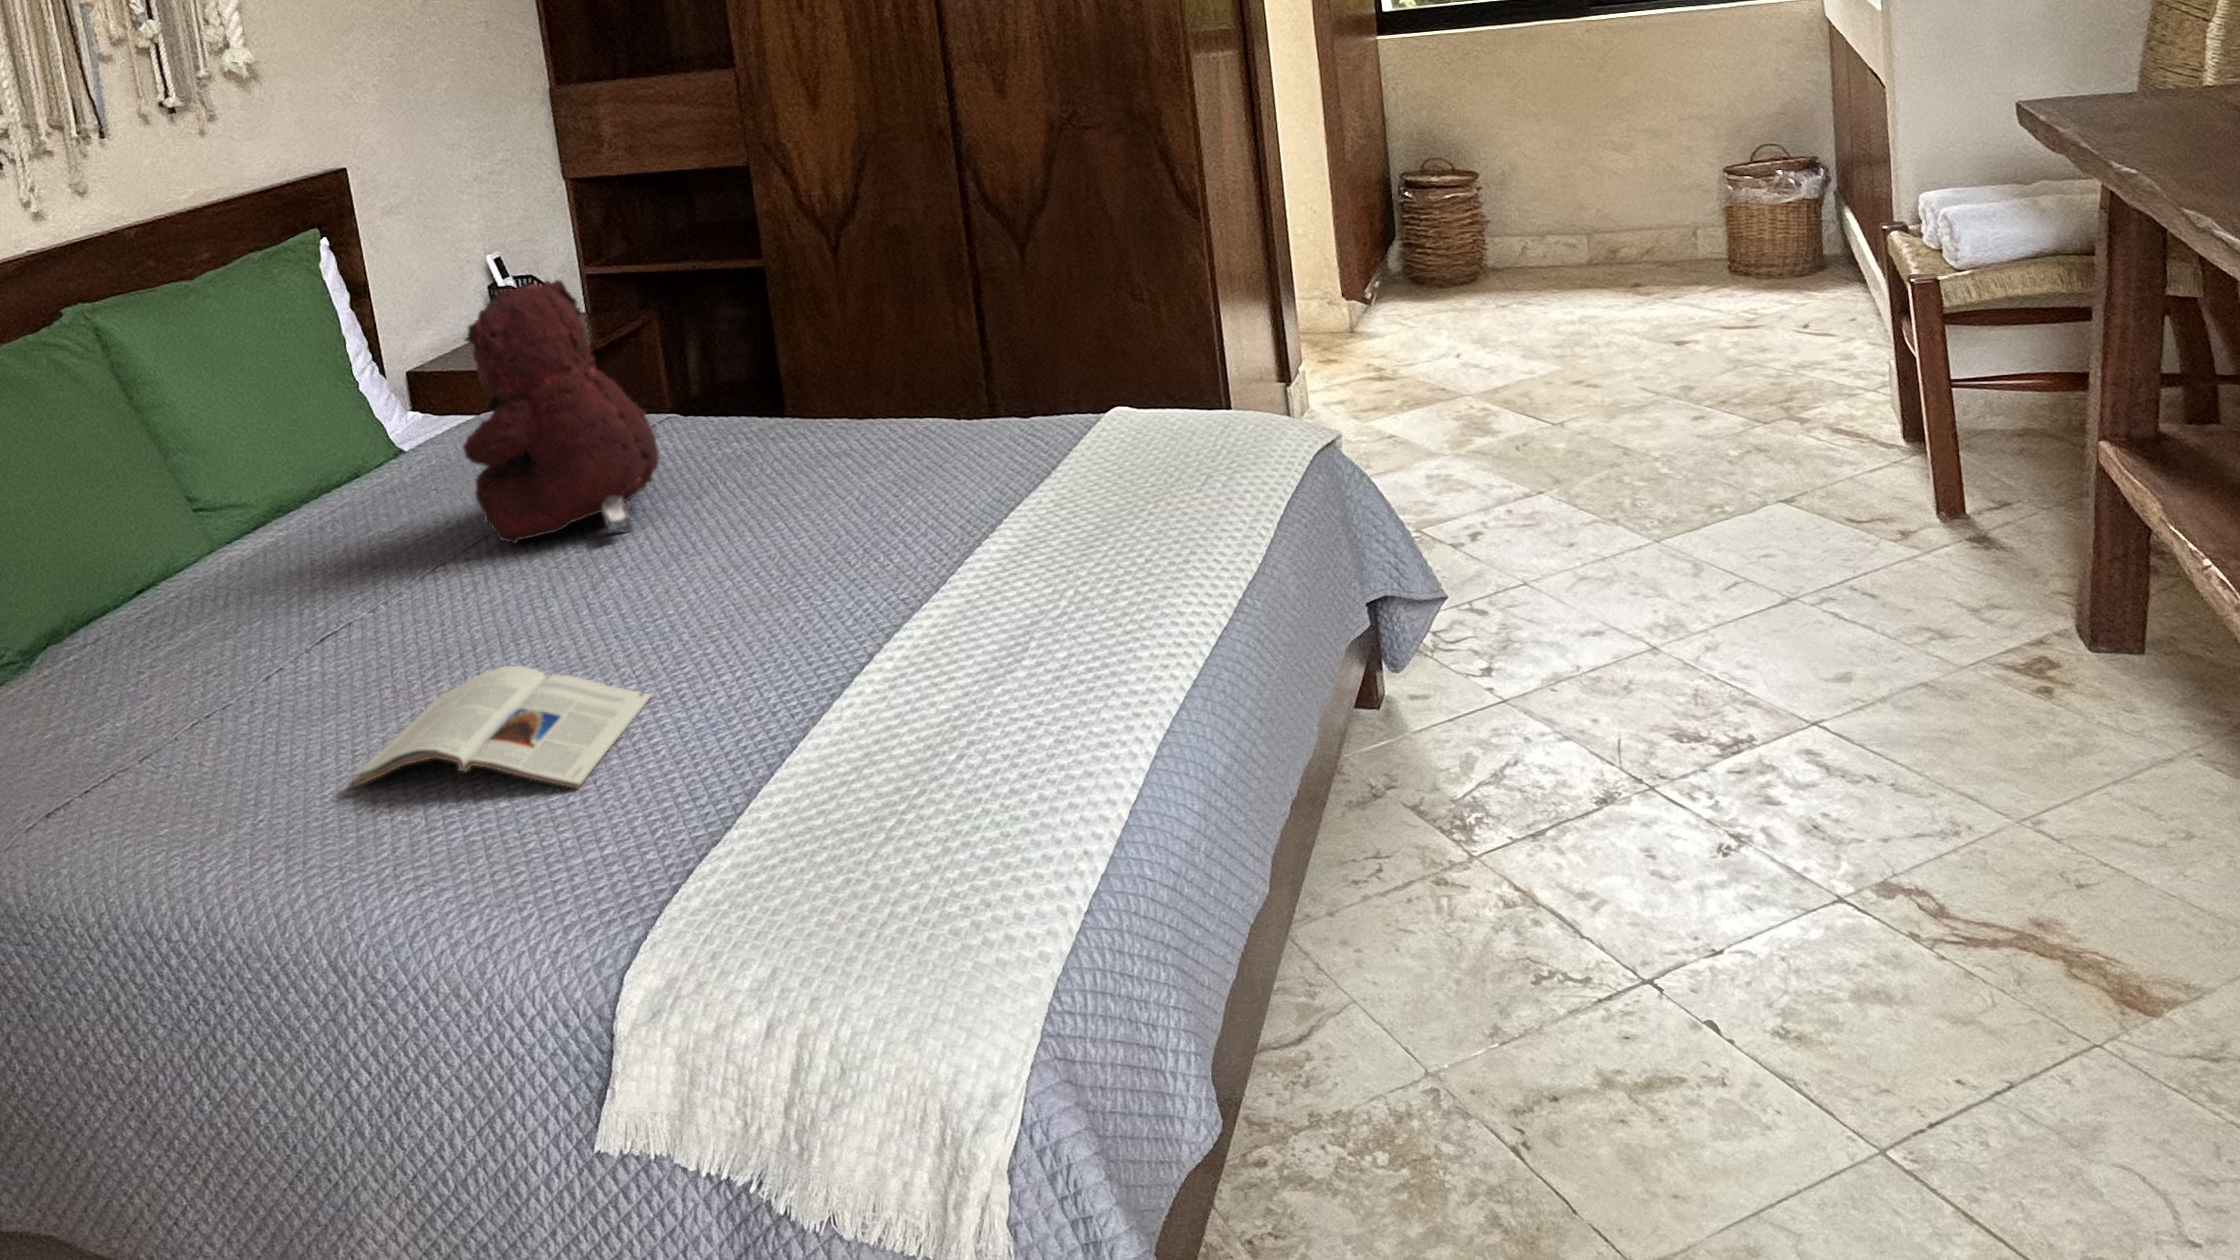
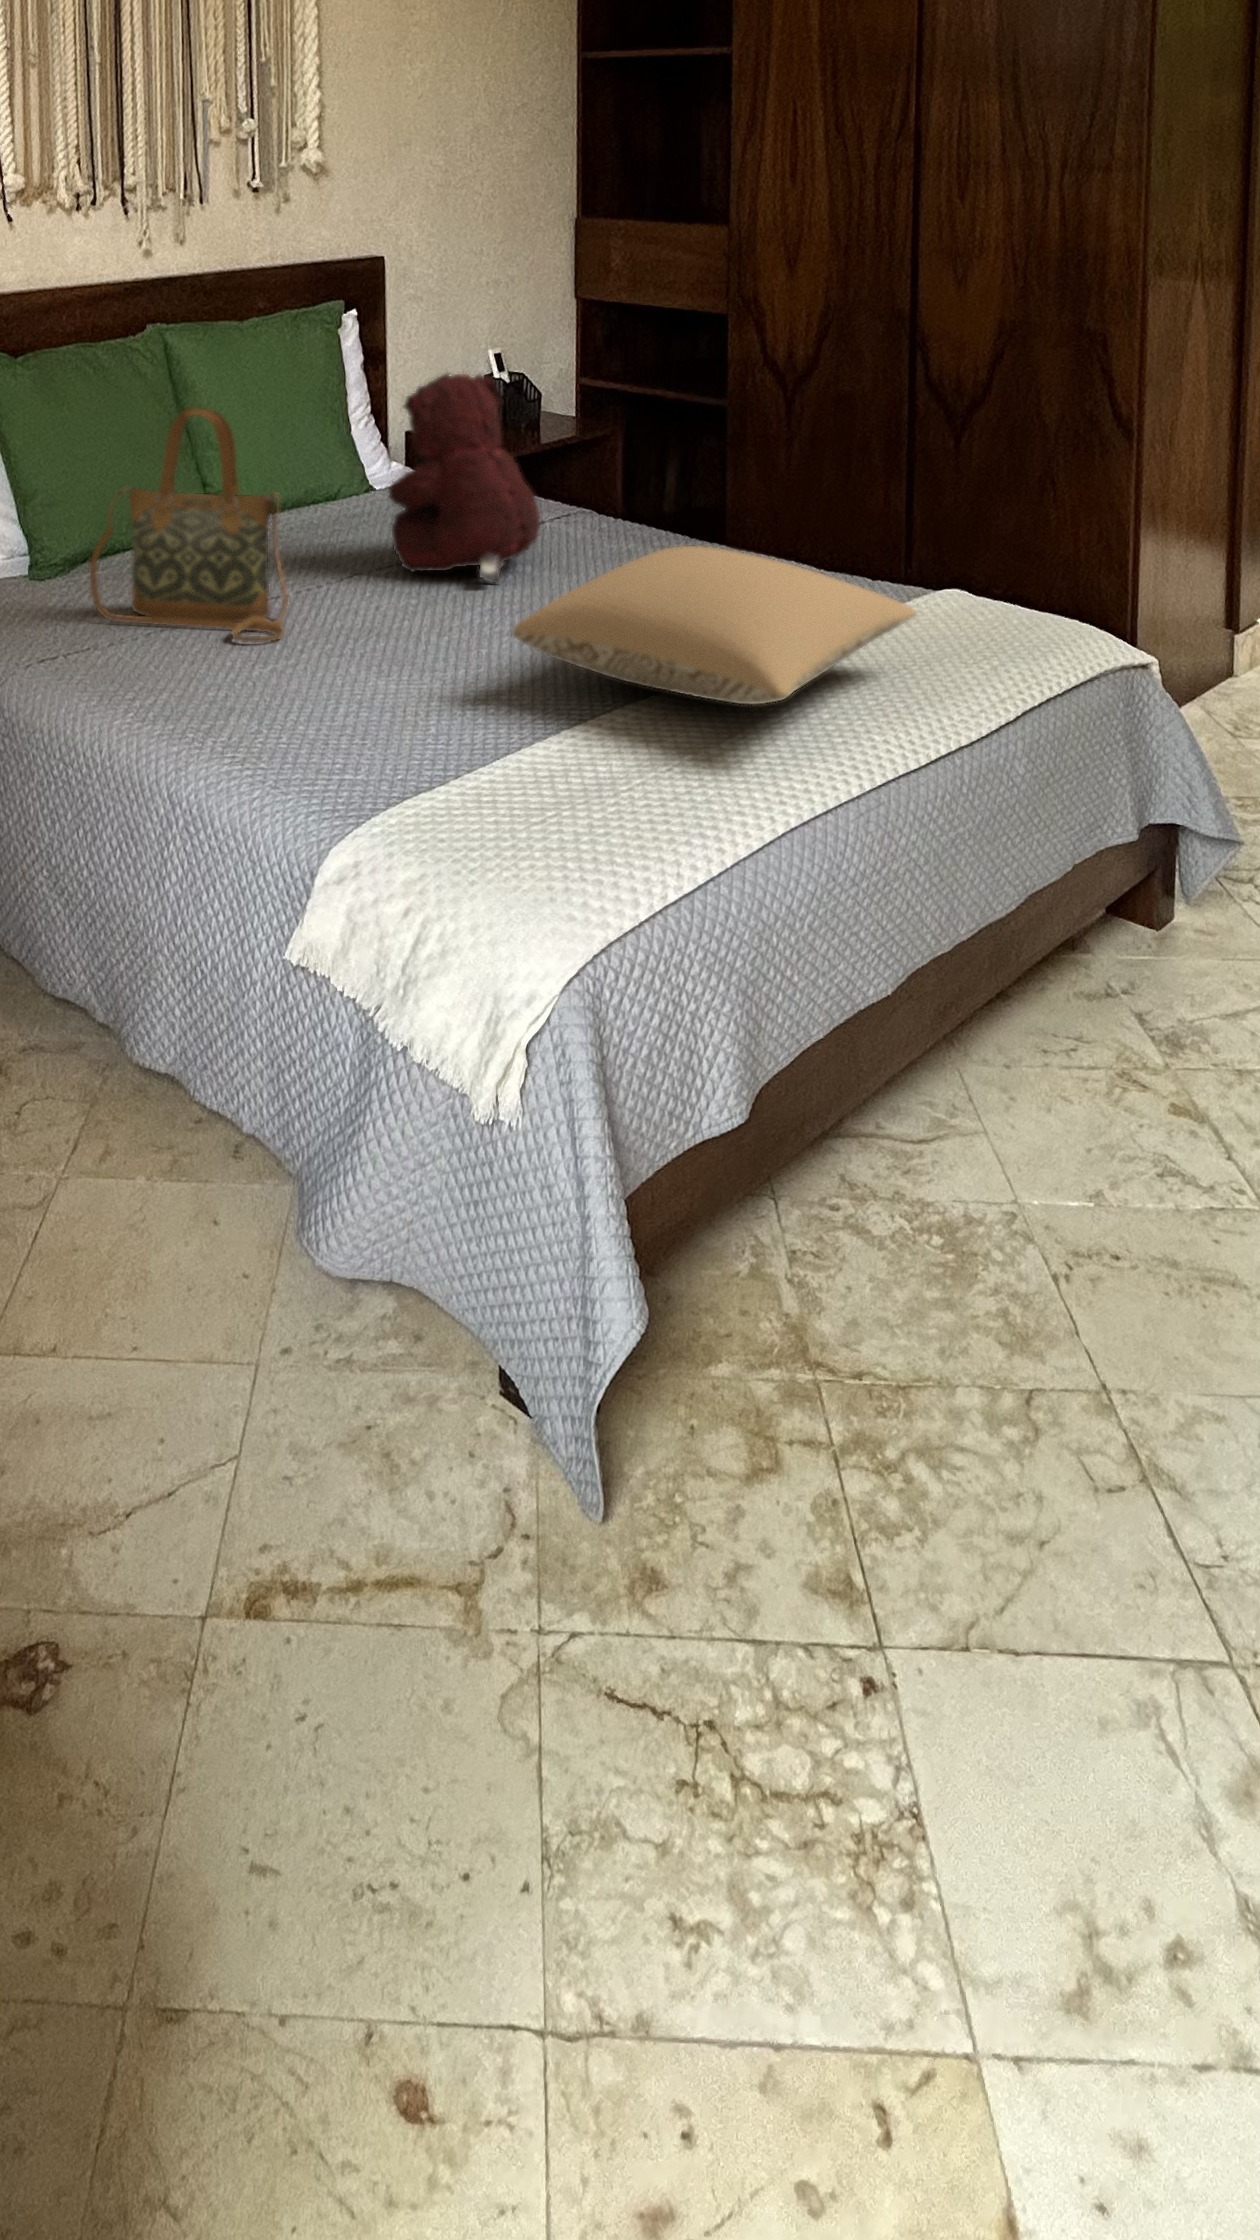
handbag: none [81,399,394,720] -> present [90,408,288,642]
pillow: none [730,425,1158,611] -> present [513,546,916,704]
magazine: present [353,666,651,789] -> none [220,646,443,736]

